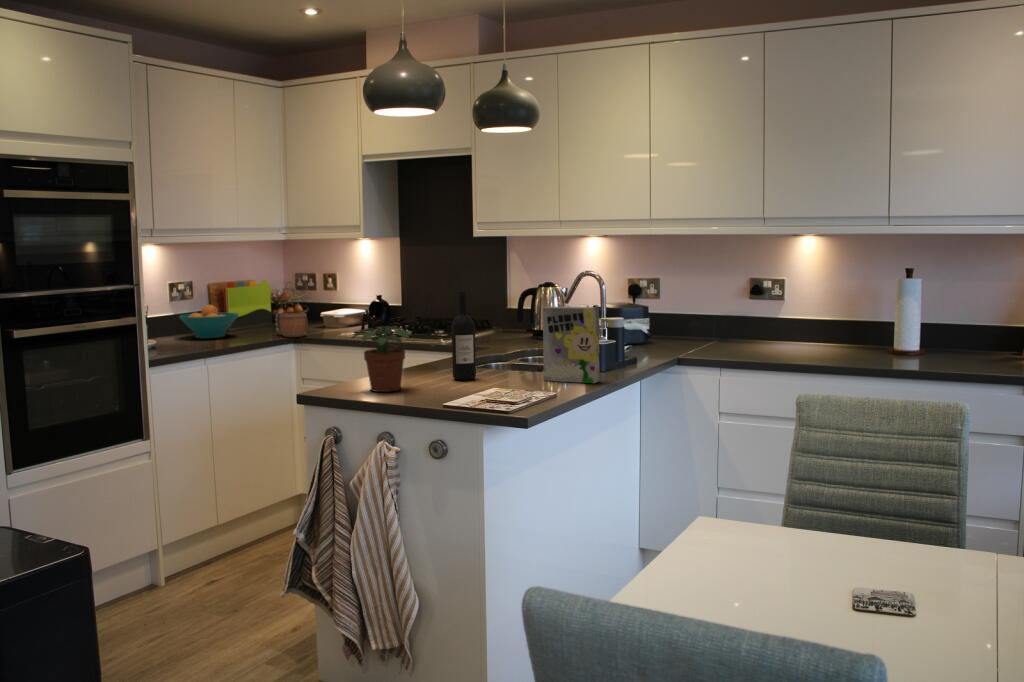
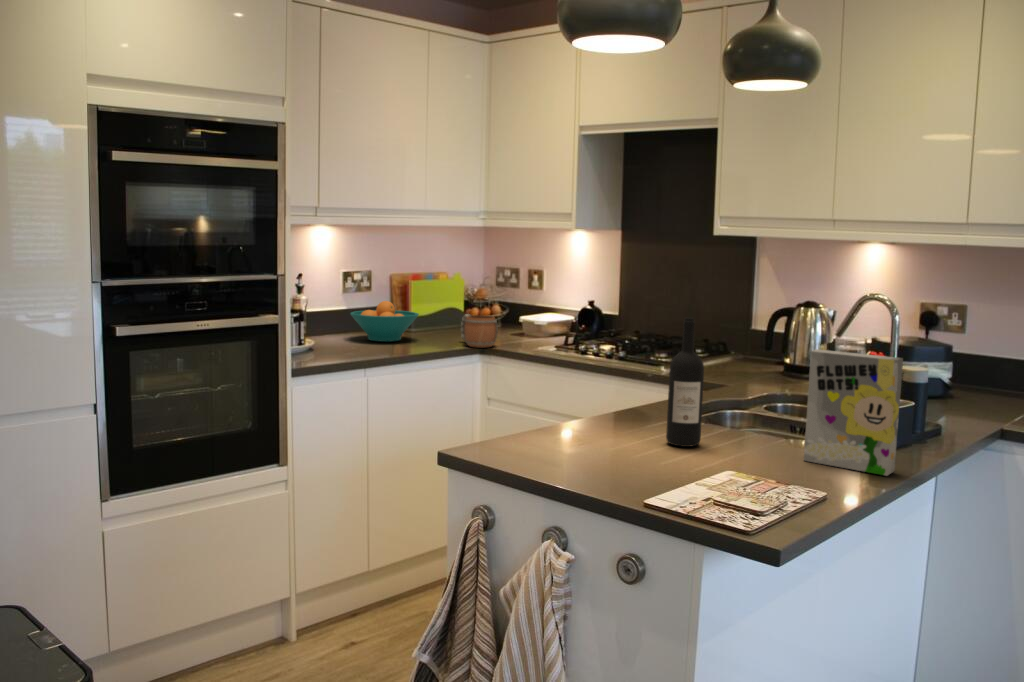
potted plant: present [352,327,411,392] -> none [522,363,610,459]

